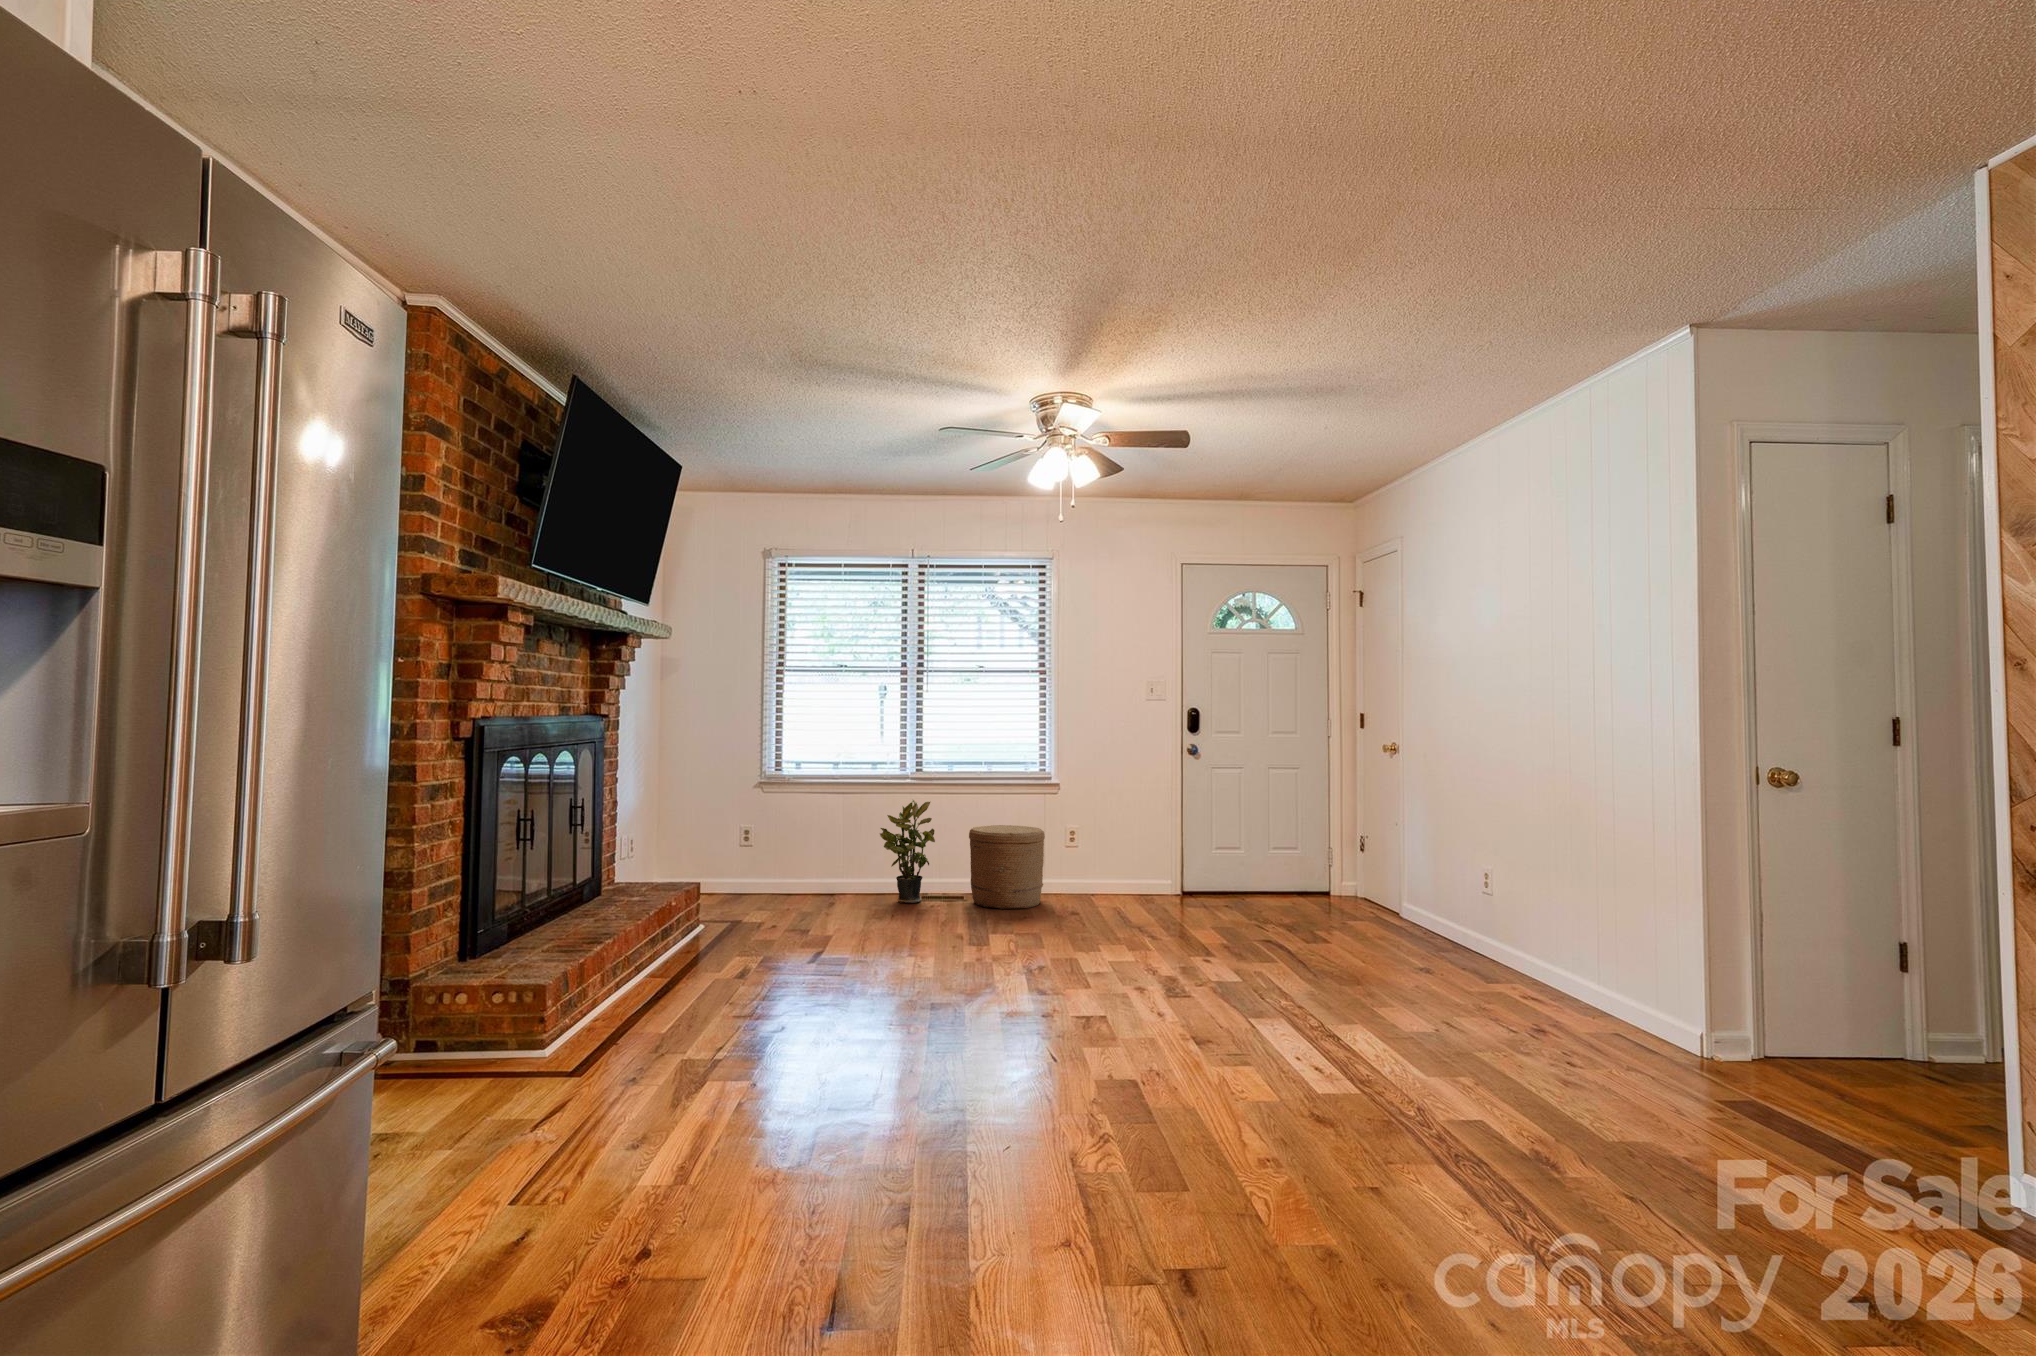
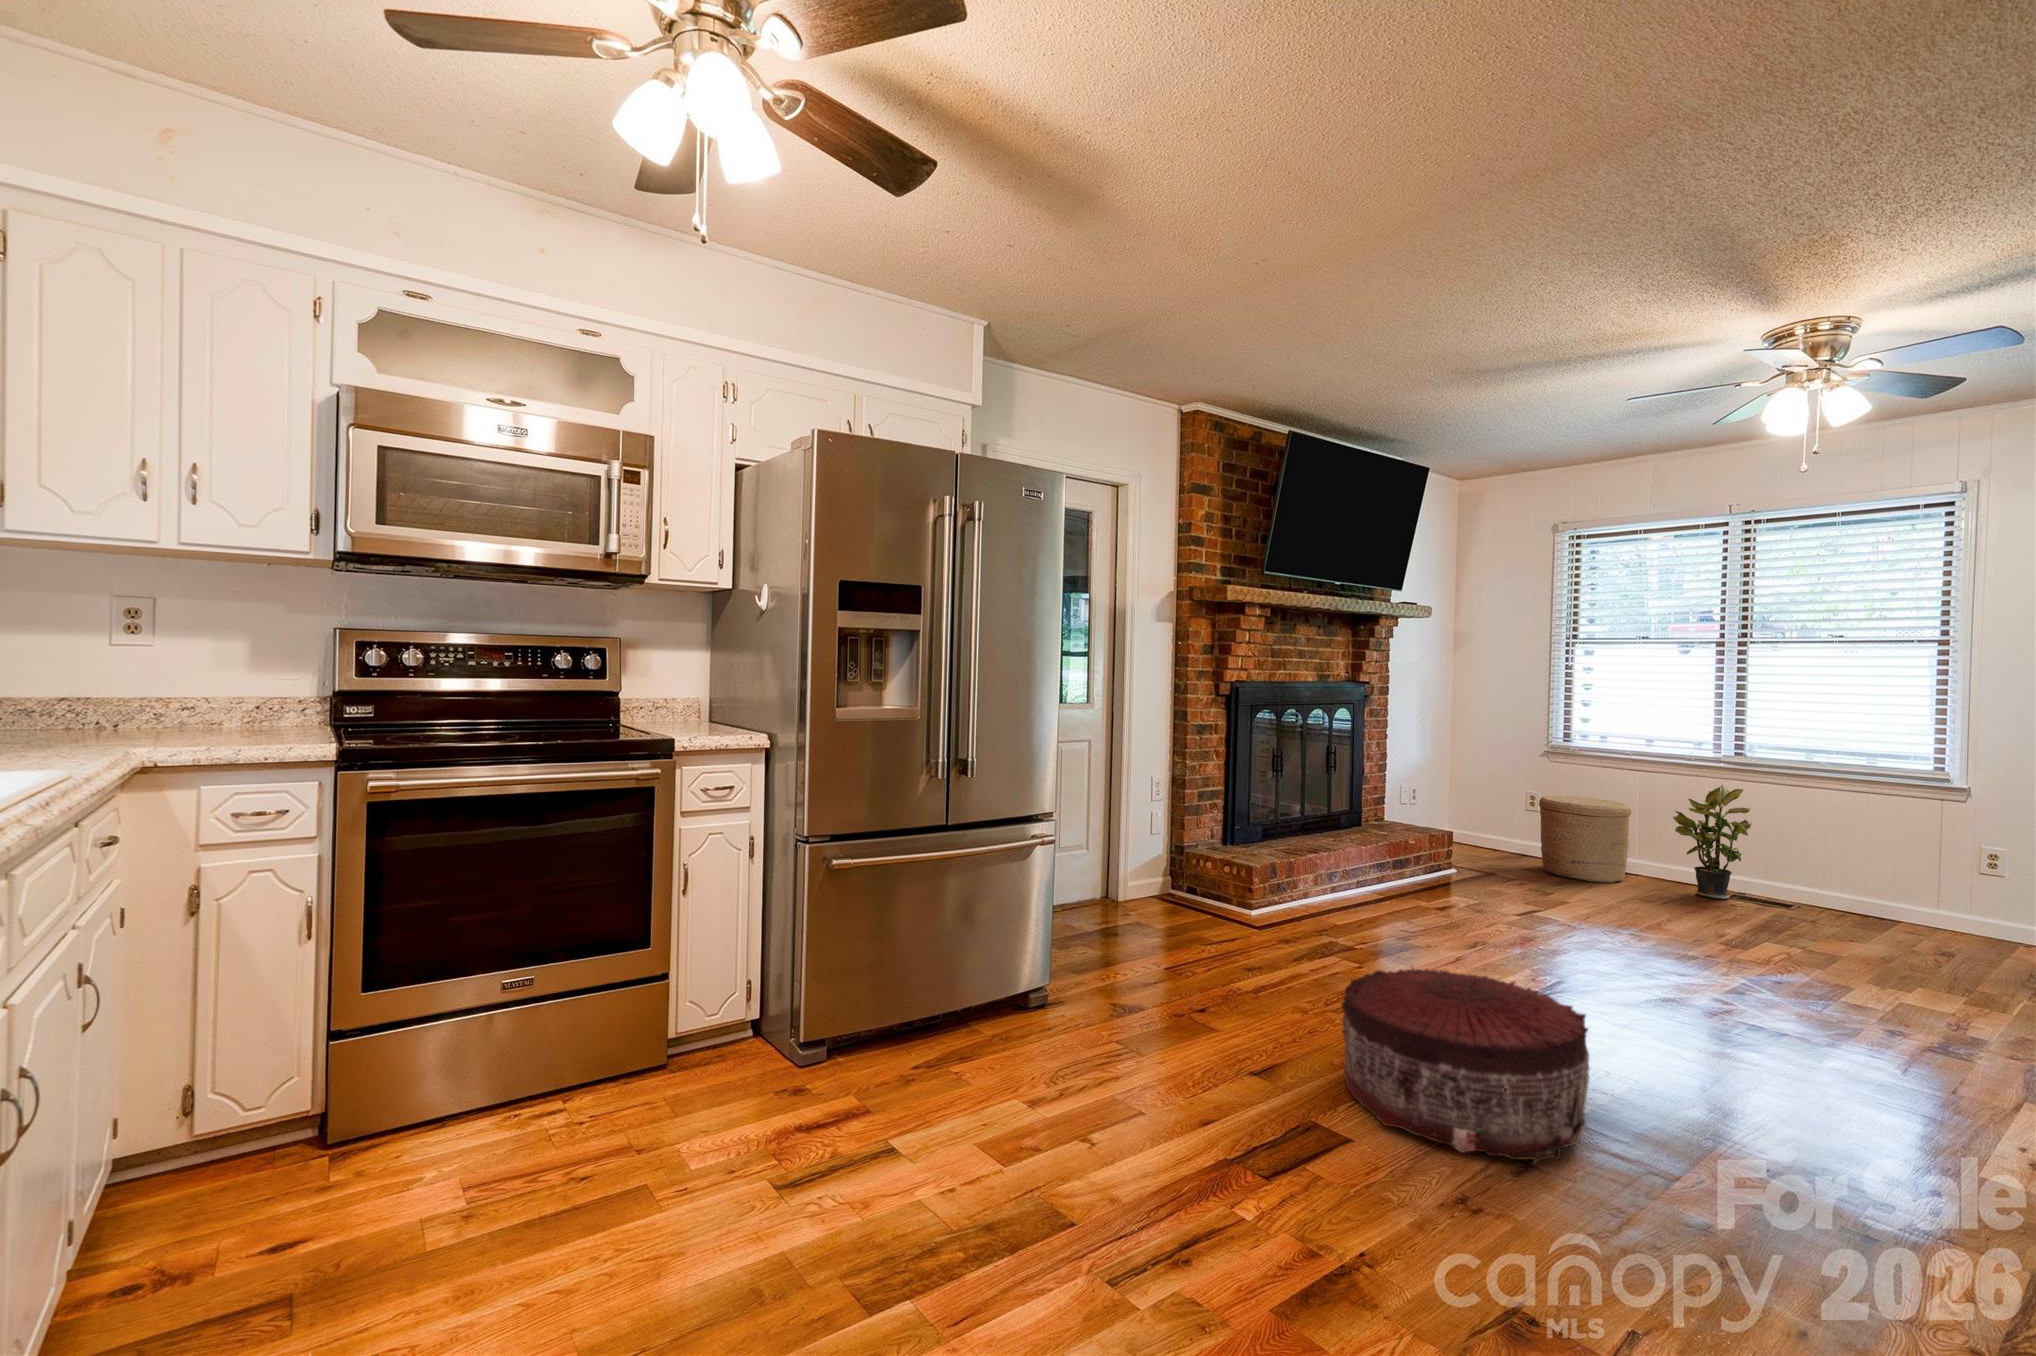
woven basket: present [969,825,1045,909] -> present [1539,796,1631,883]
pouf: none [885,1039,1149,1277] -> present [1342,969,1589,1163]

